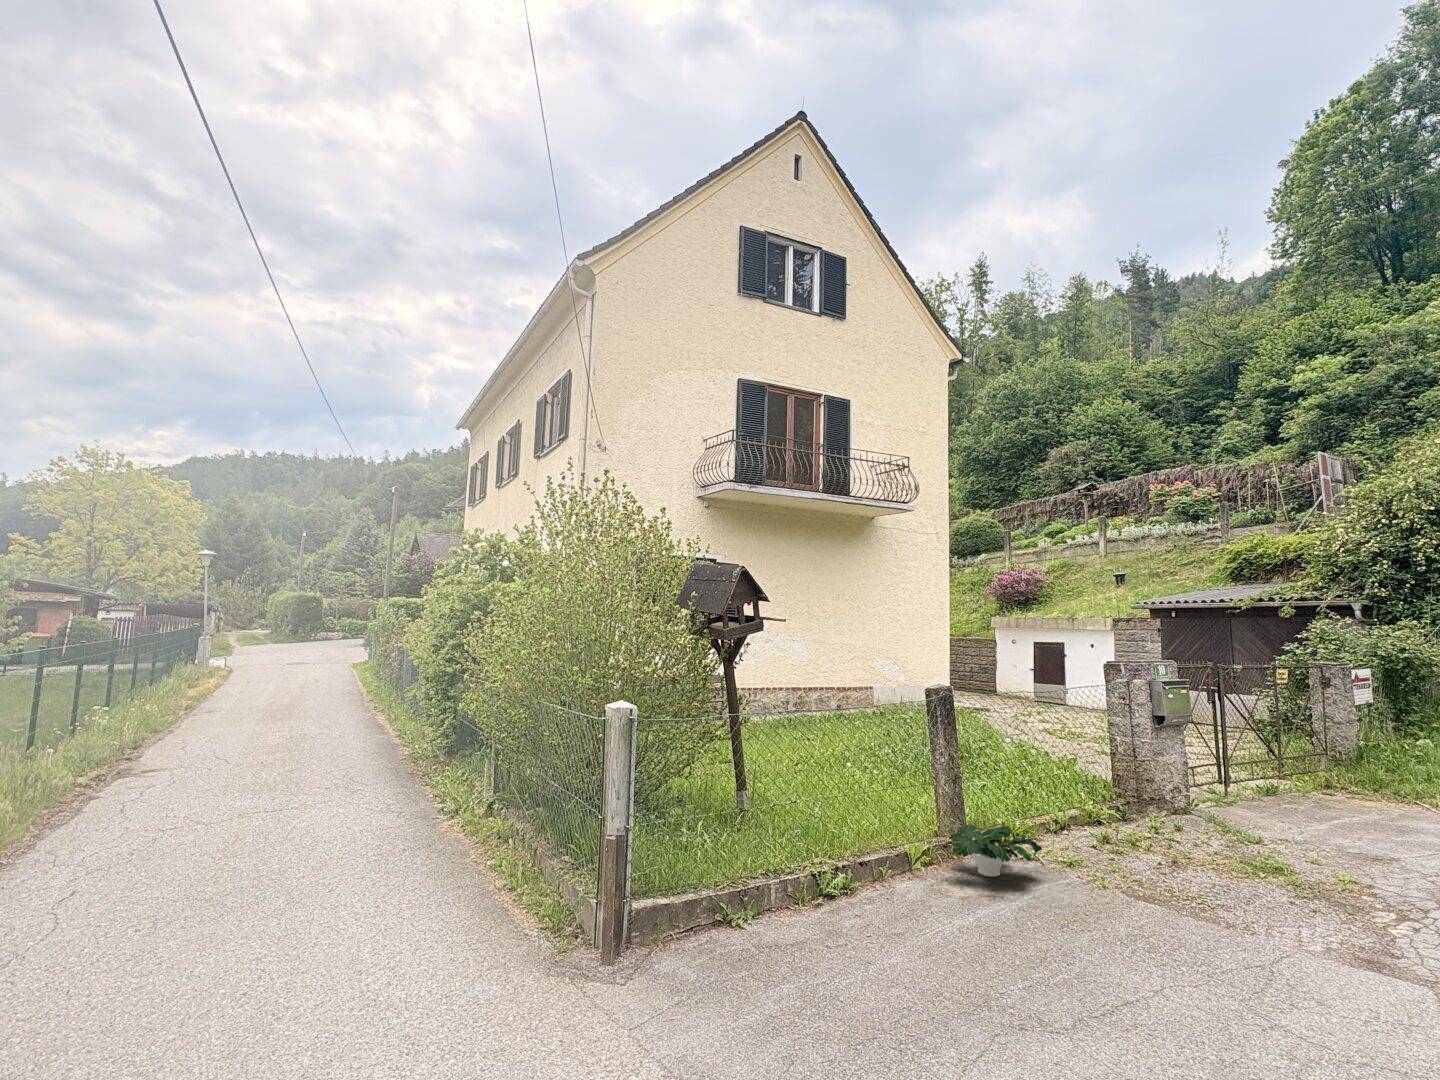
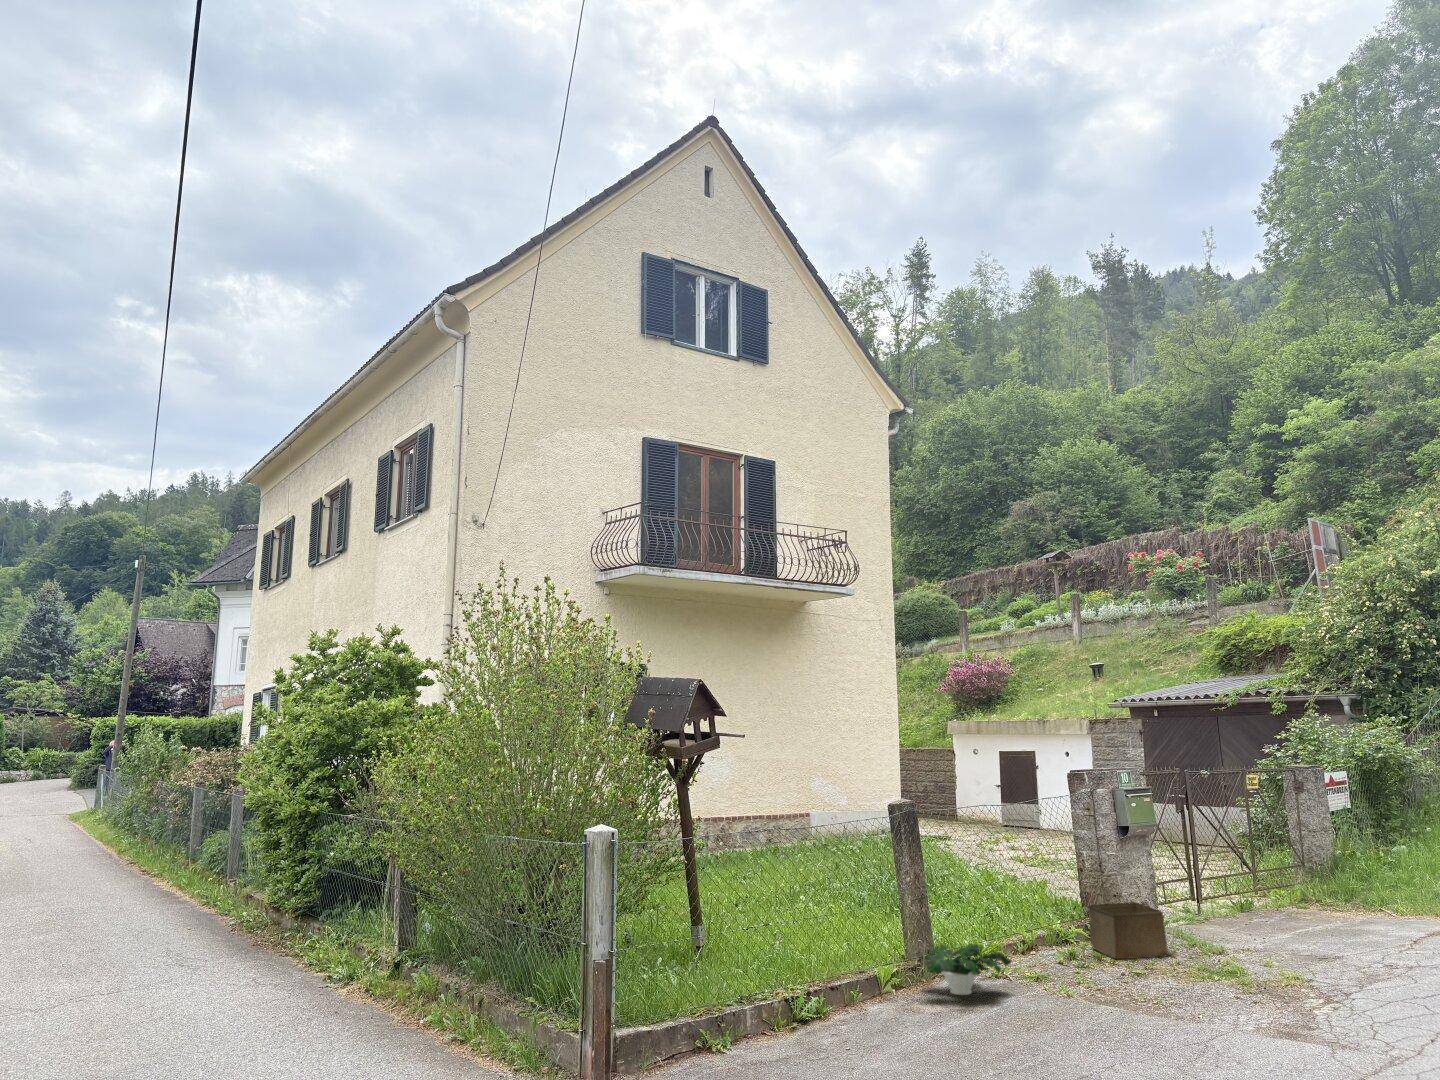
storage bin: none [1120,789,1204,846] -> present [1088,902,1168,959]

